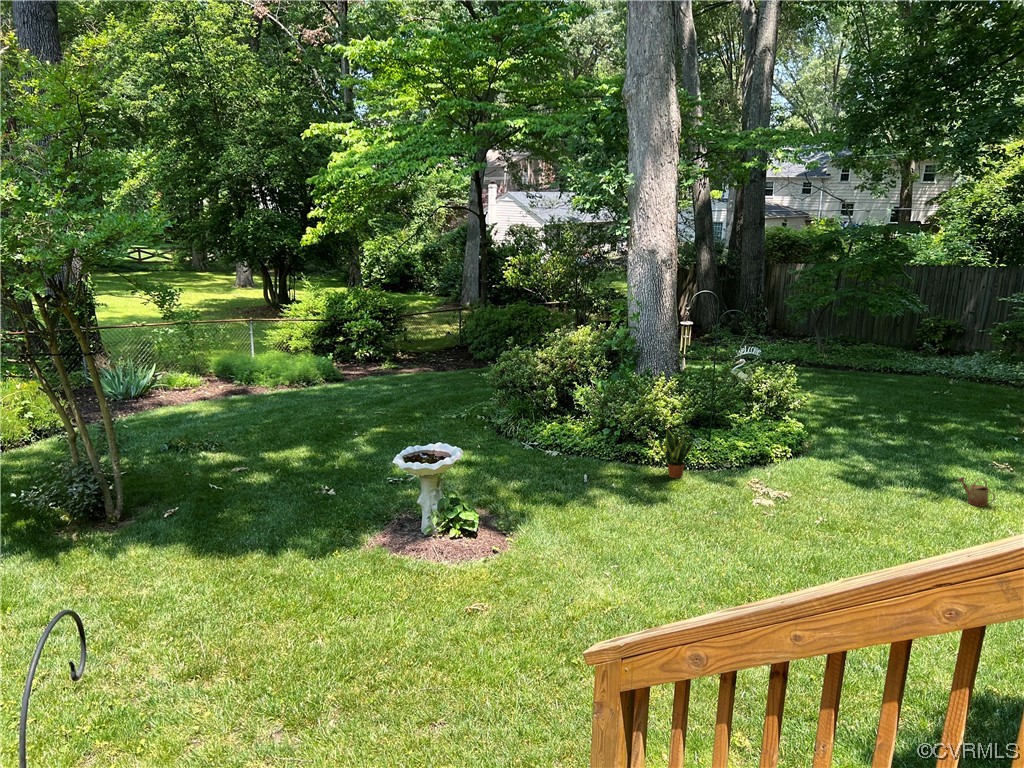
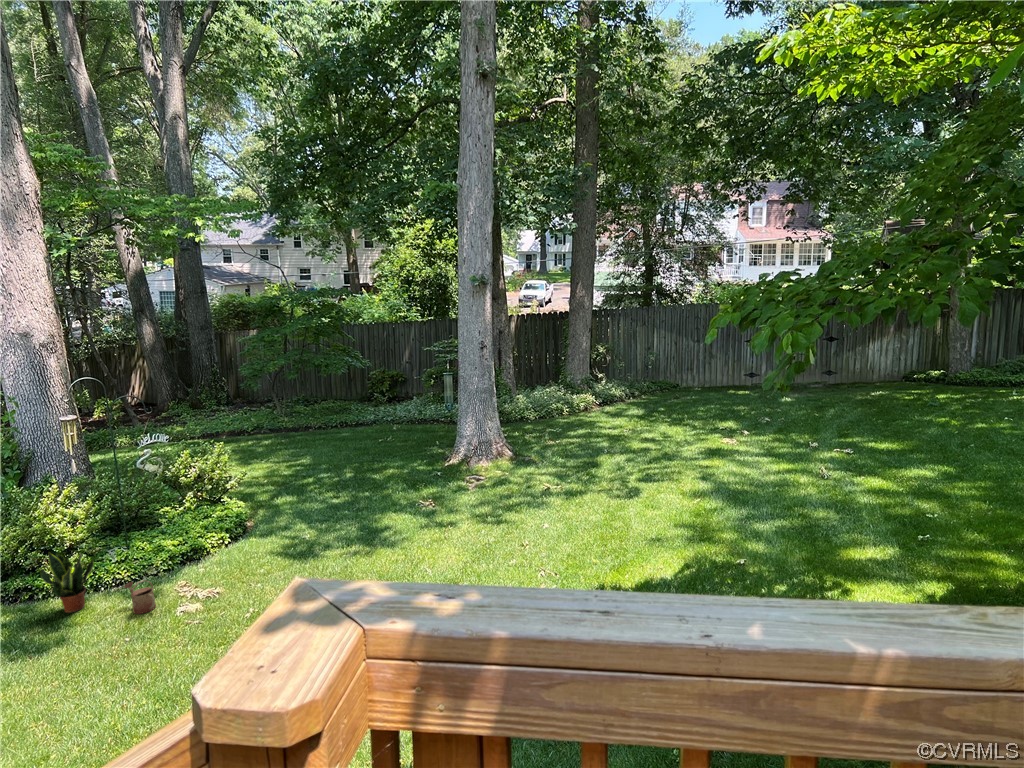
watering can: present [958,477,995,506] -> present [124,580,156,614]

